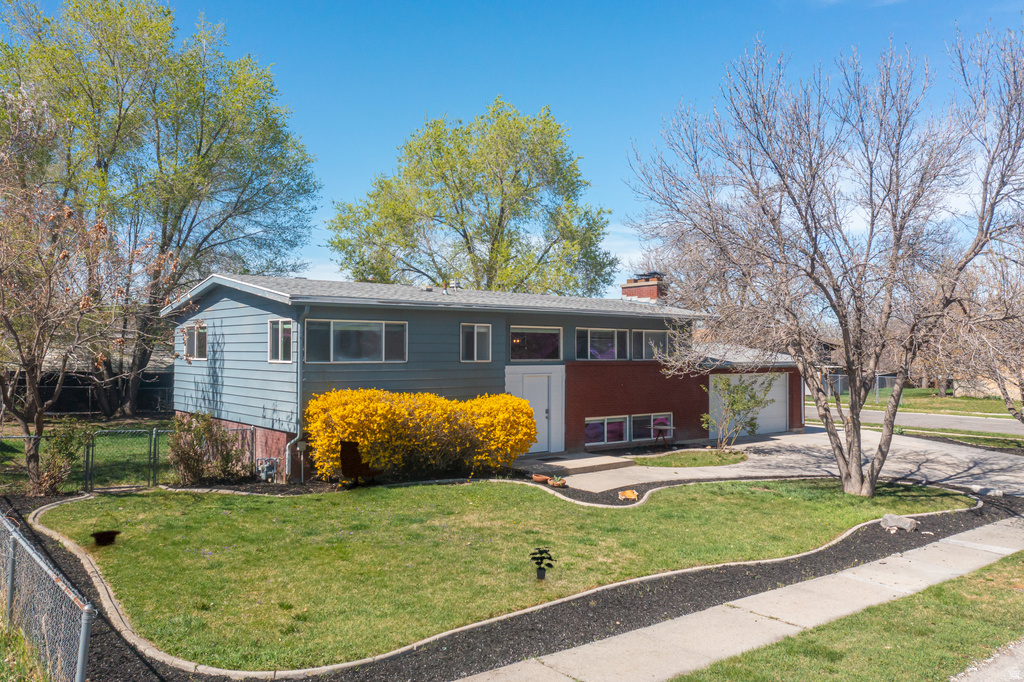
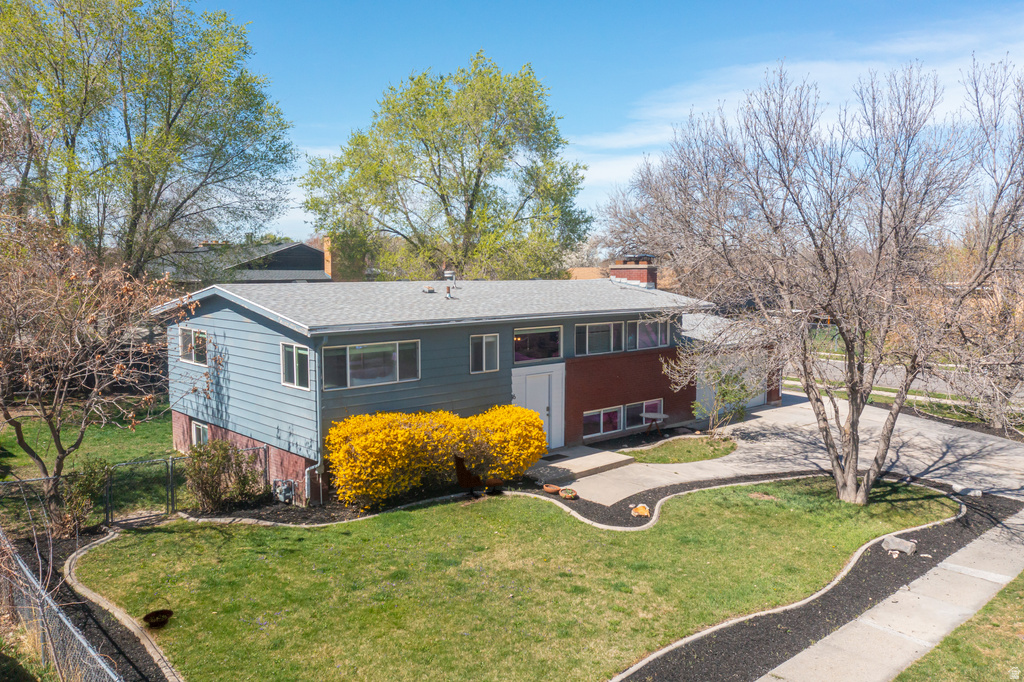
lounge chair: present [339,440,383,490] -> present [454,454,504,497]
potted plant: present [529,547,557,579] -> none [581,623,610,655]

